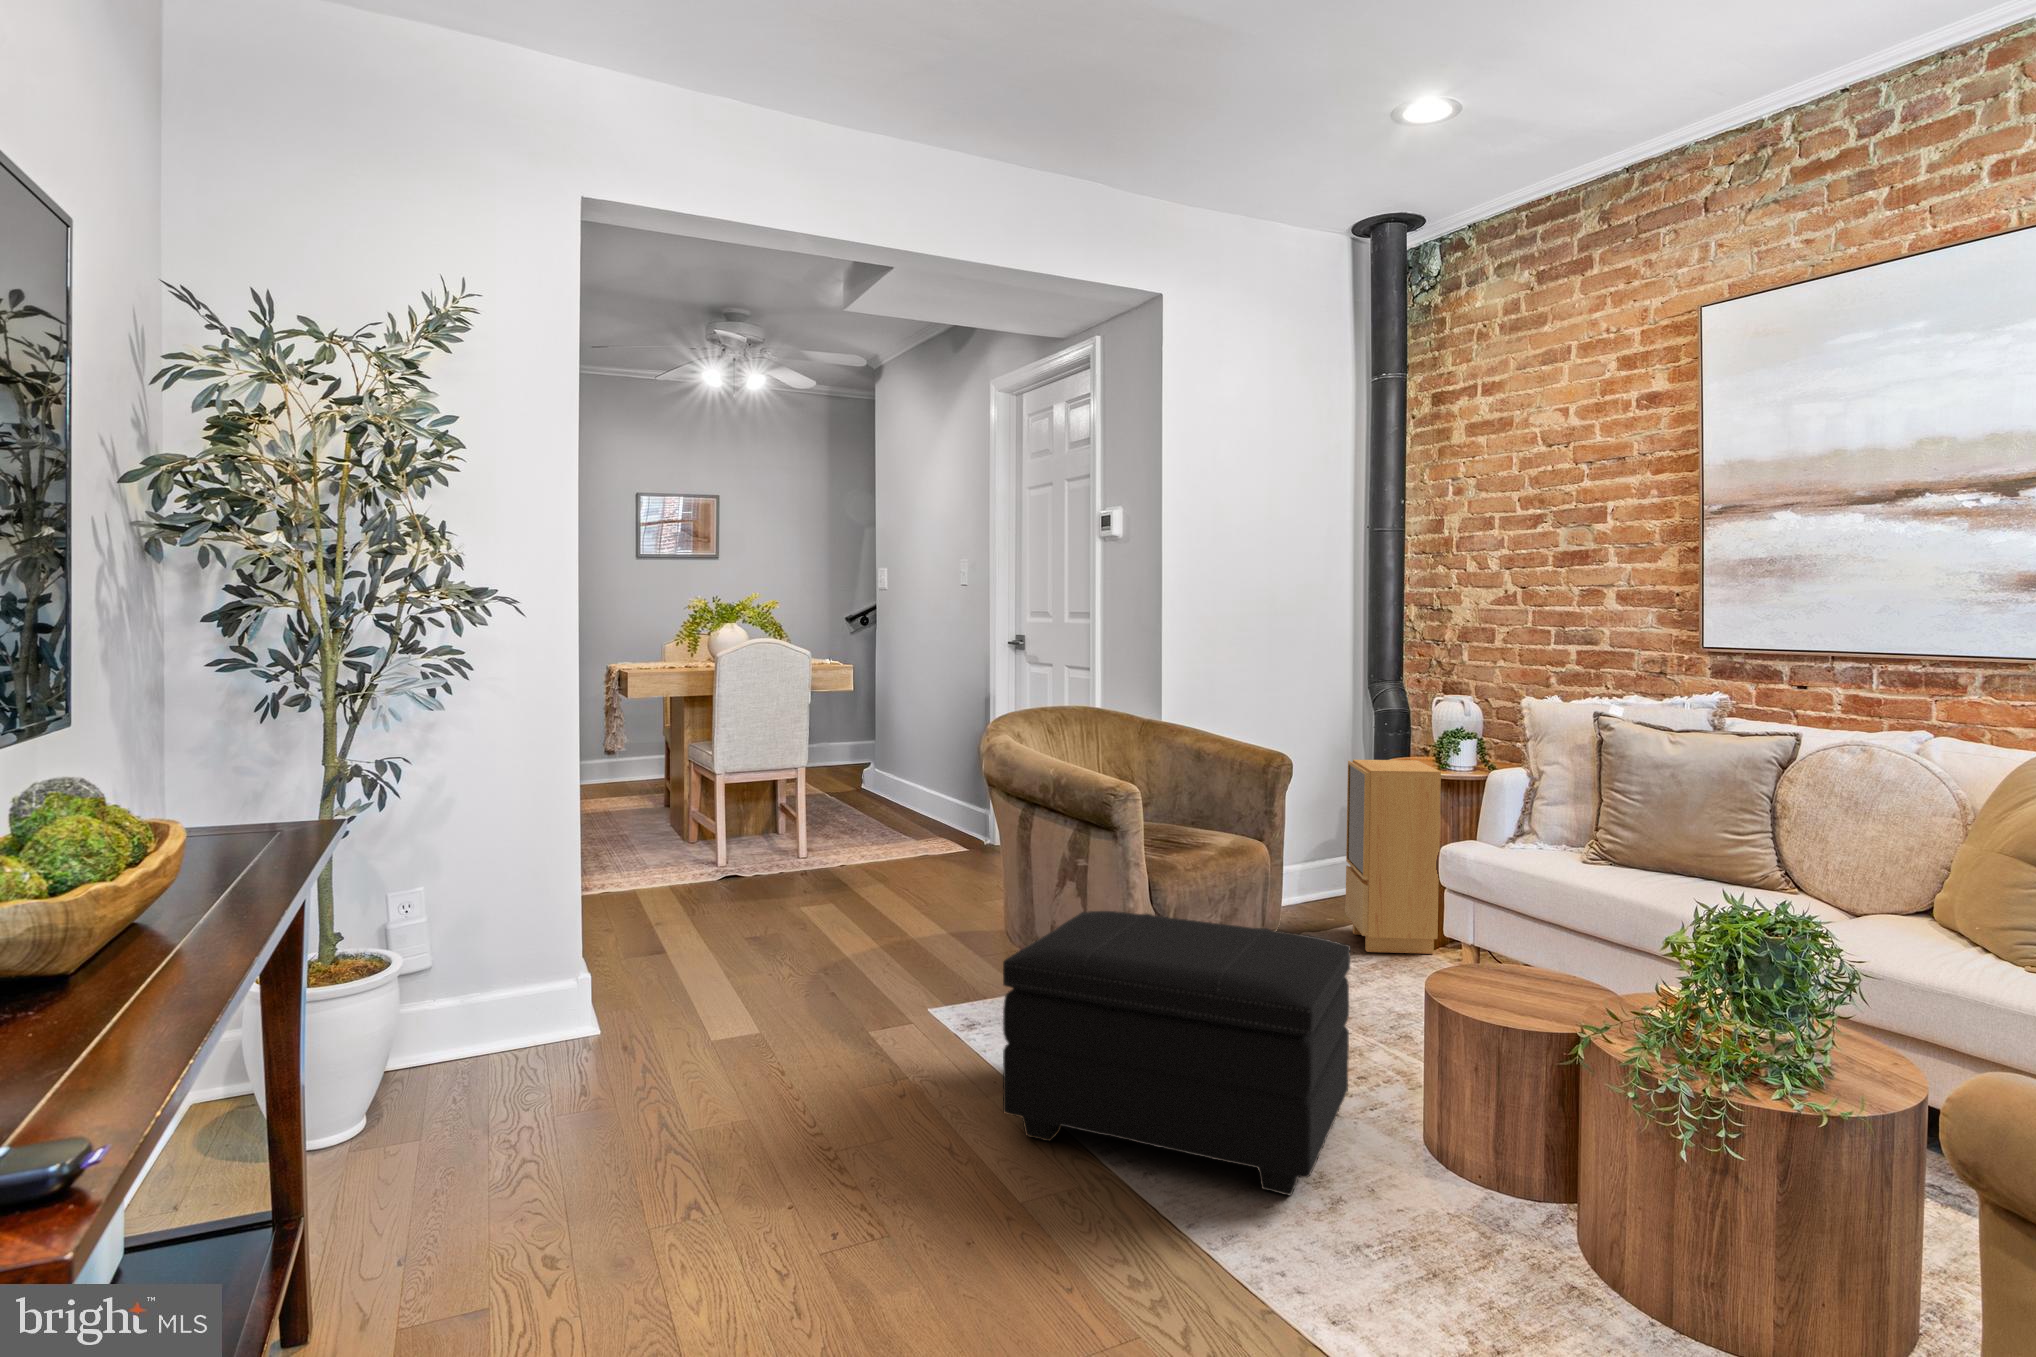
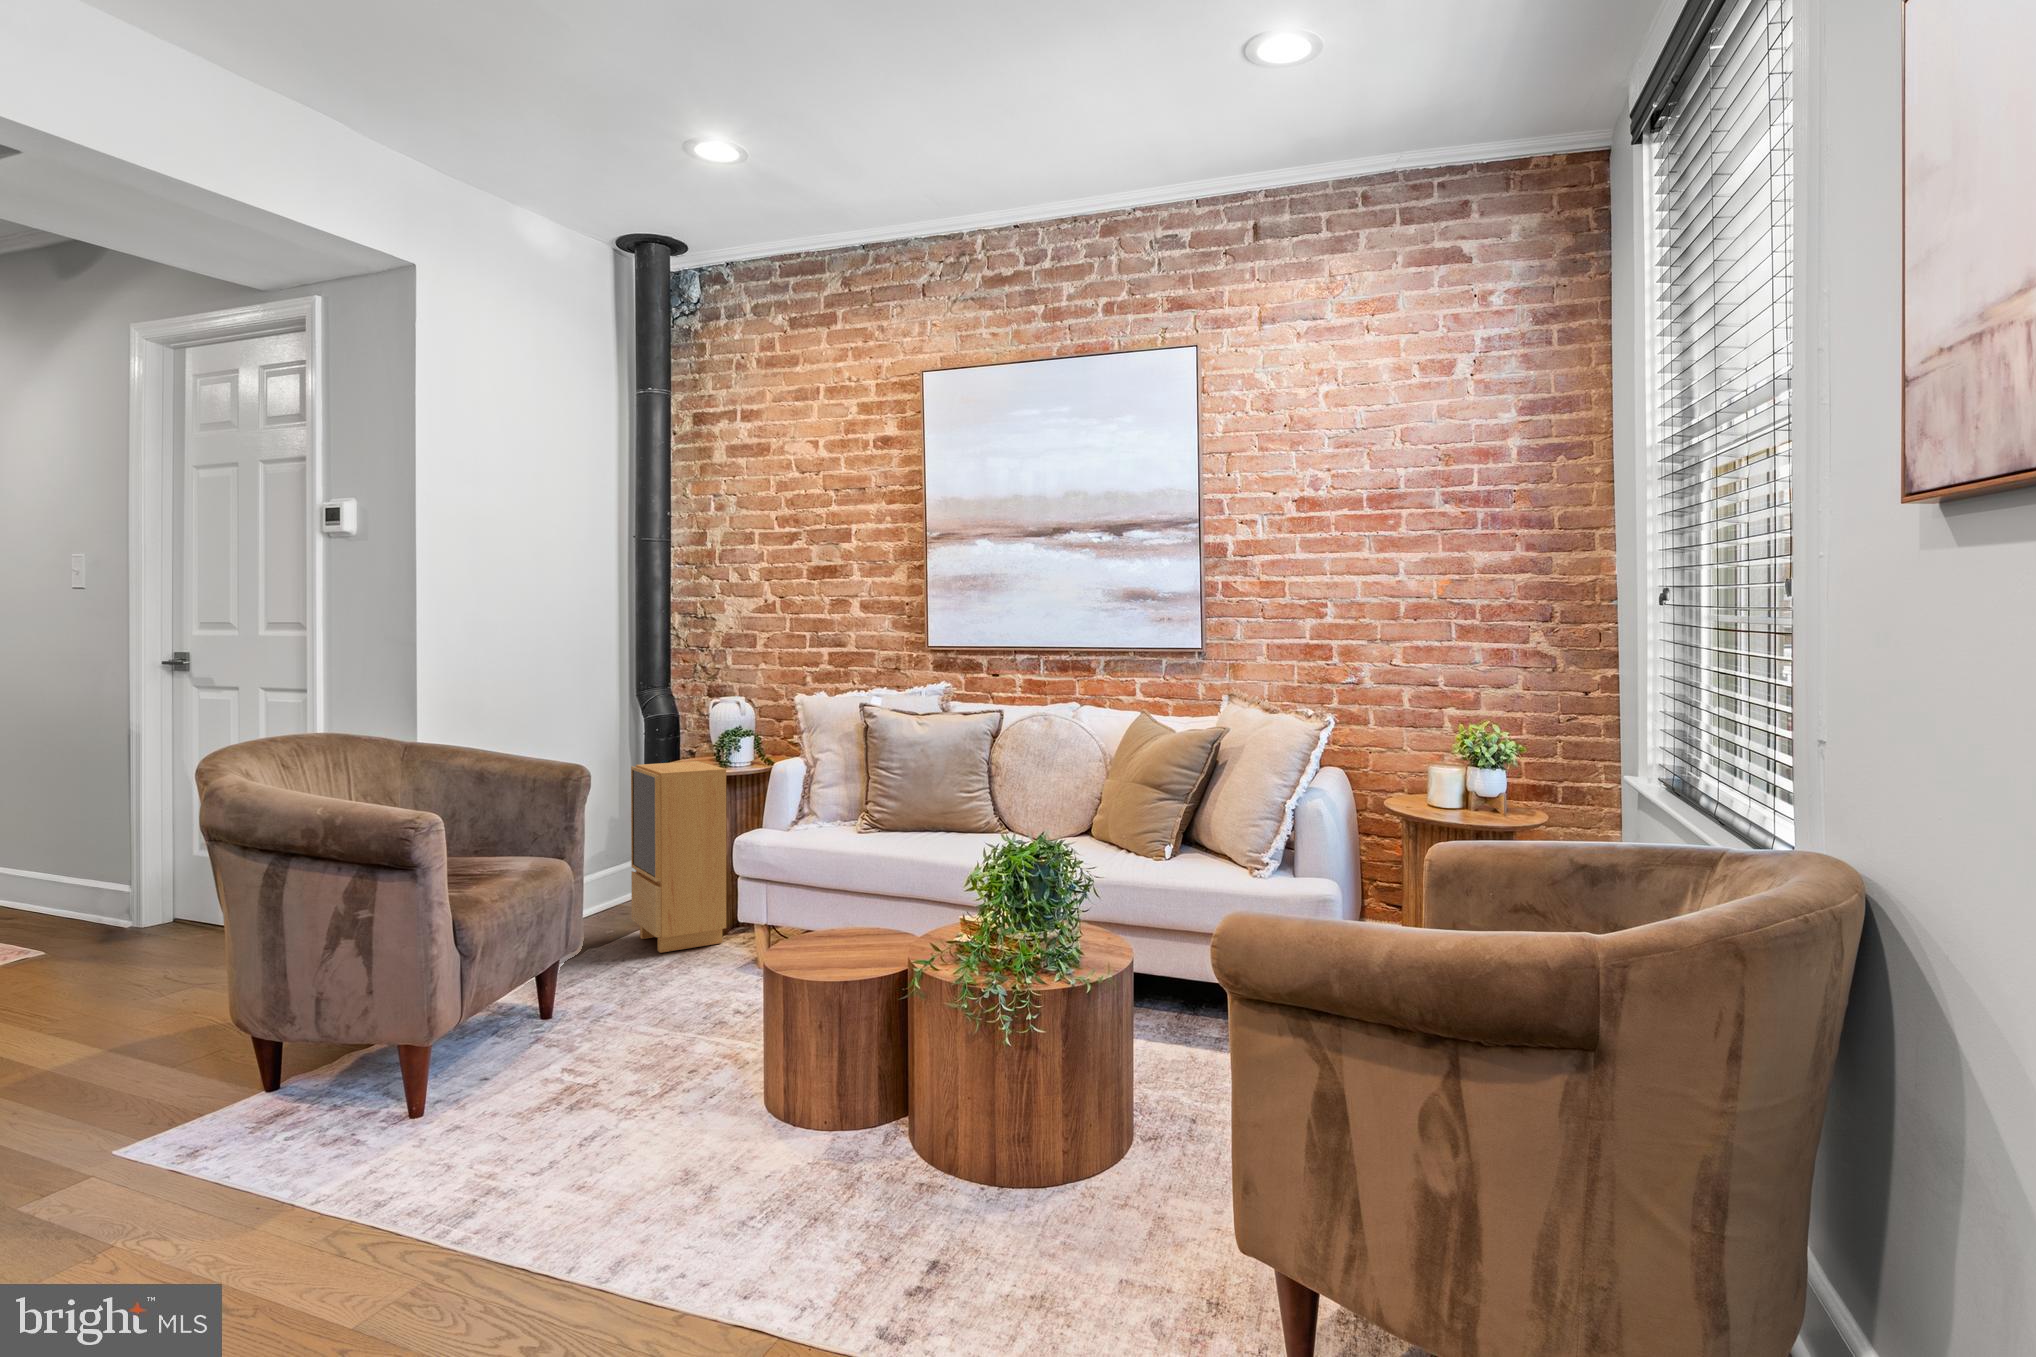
footstool: present [1003,911,1351,1195] -> none [294,935,691,1233]

